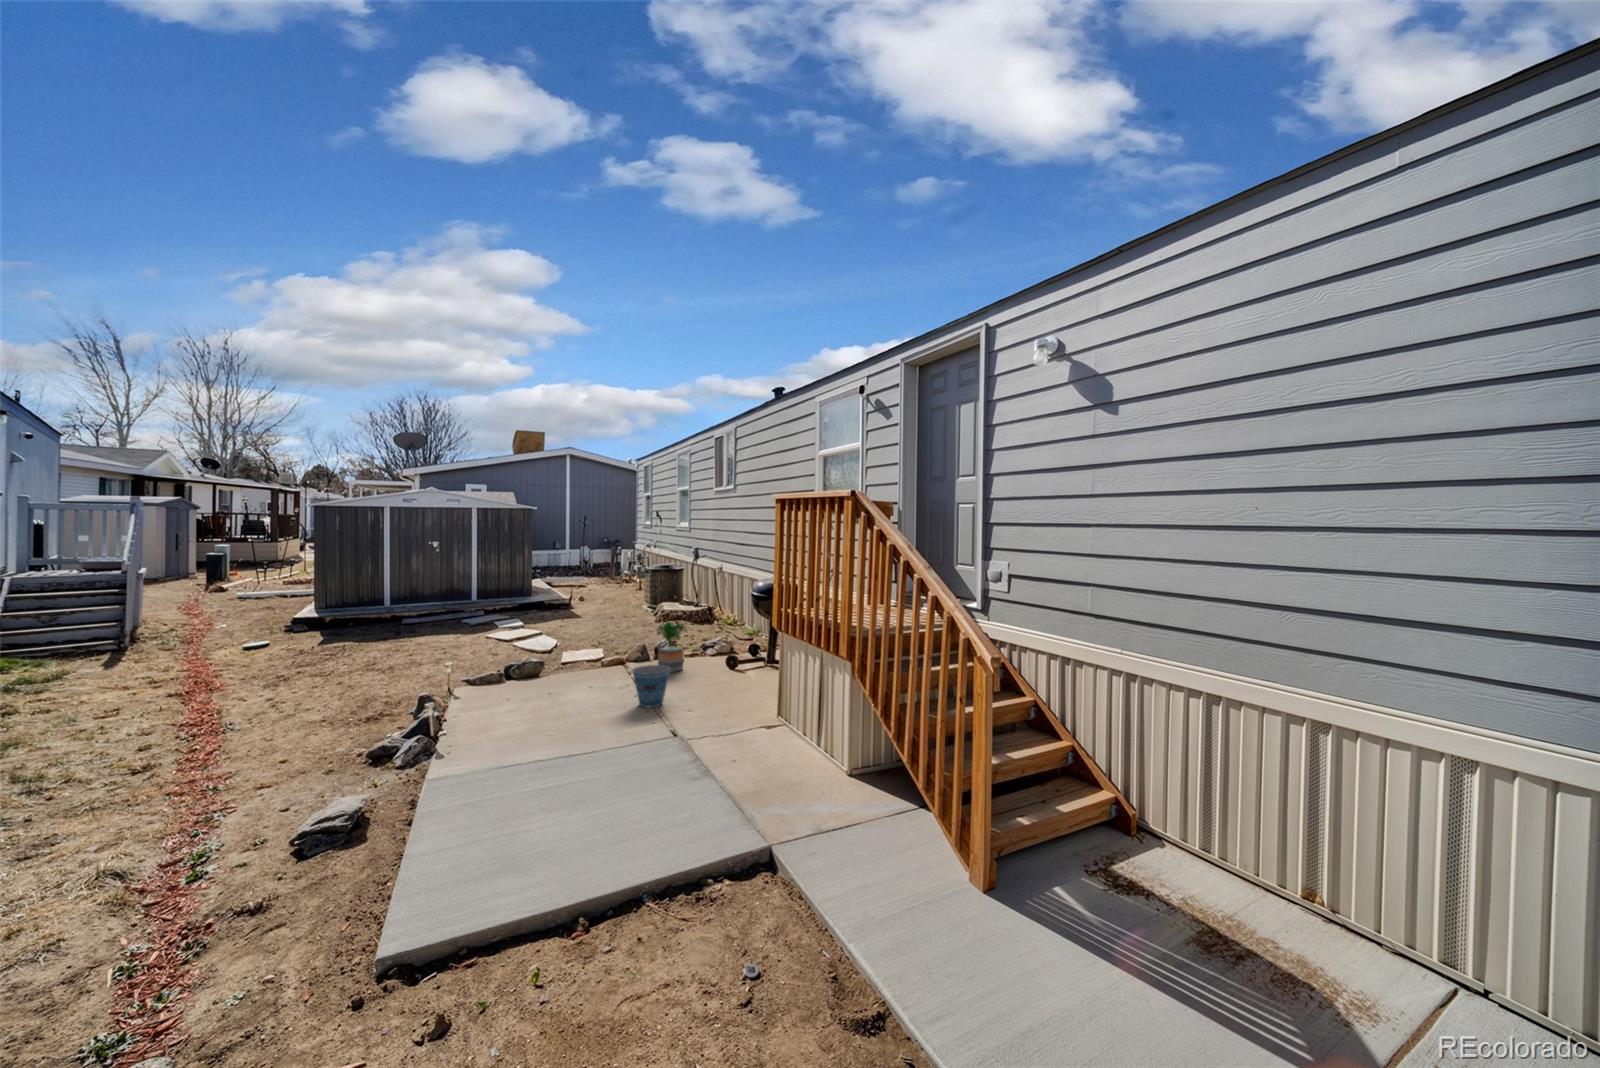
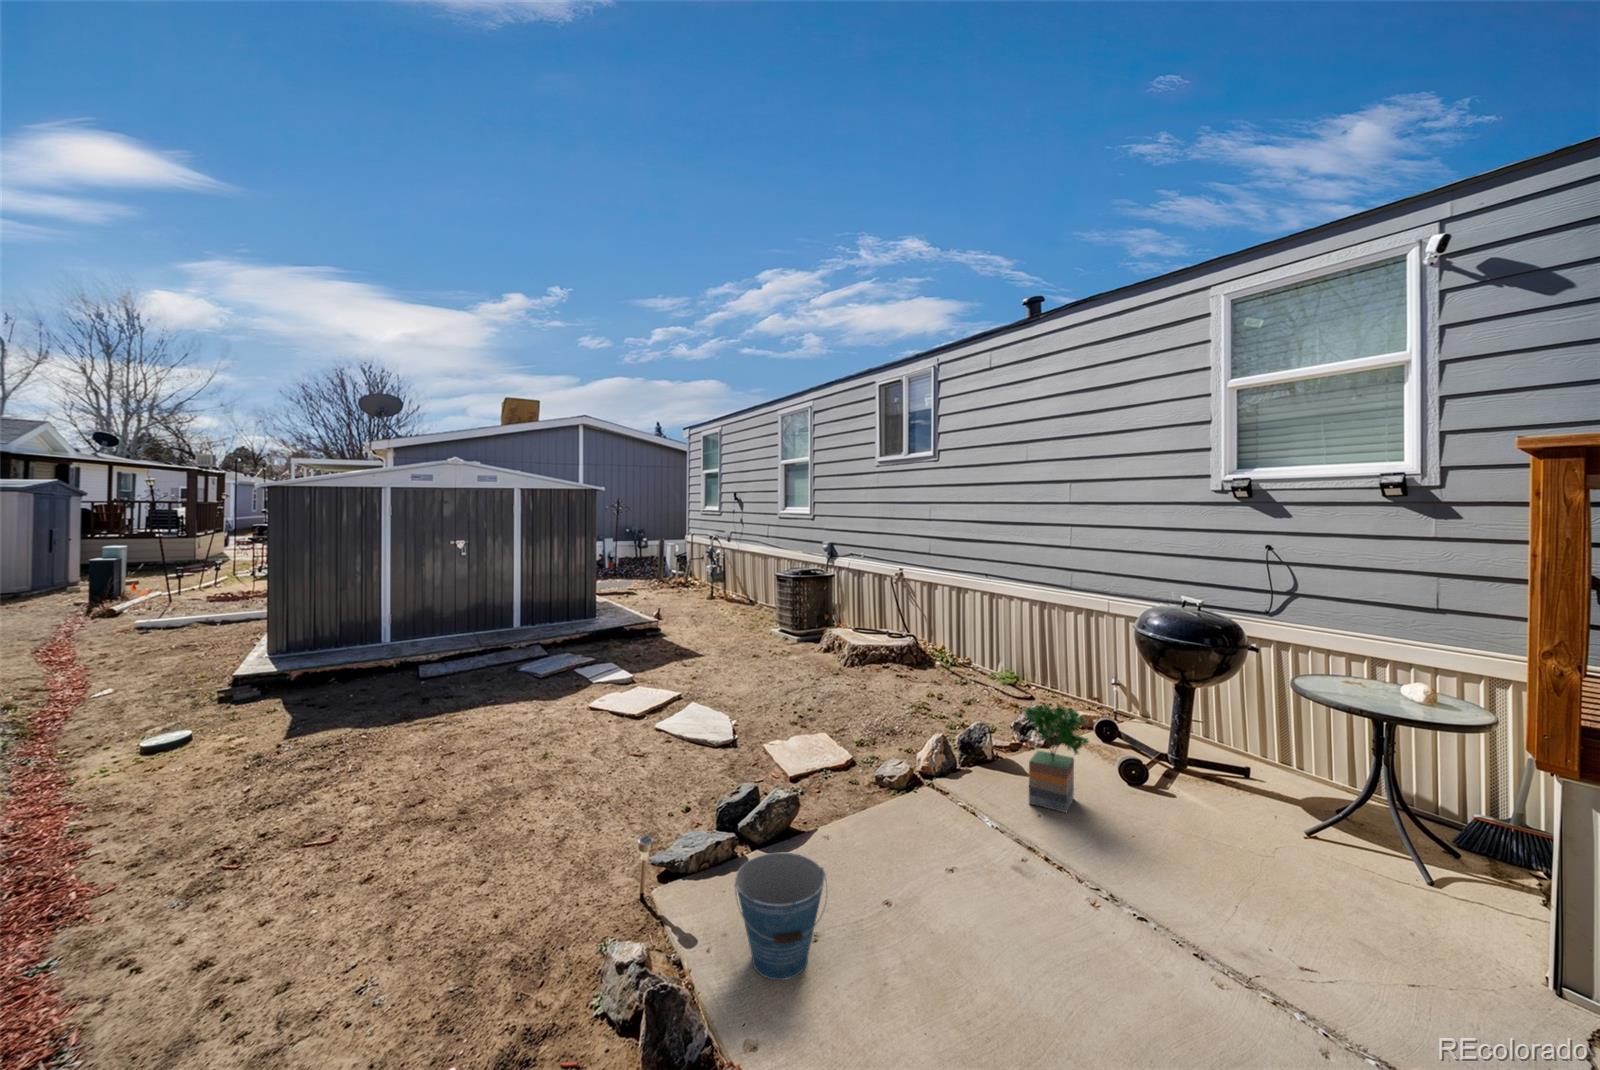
bucket: present [632,665,671,707] -> present [735,852,826,980]

